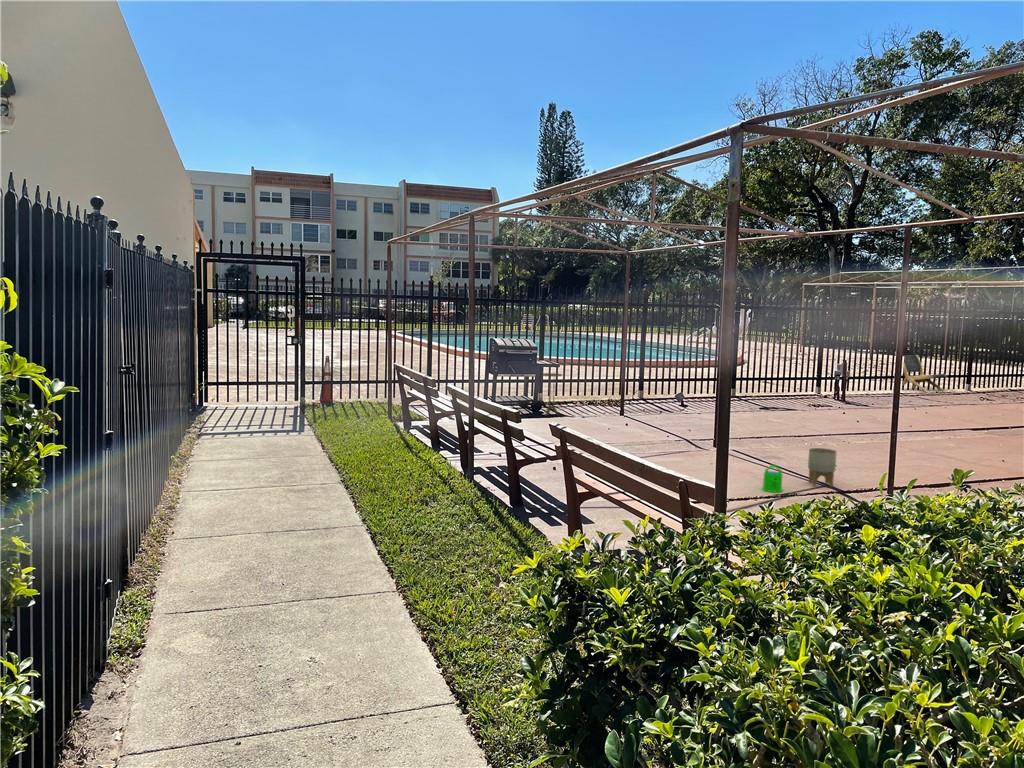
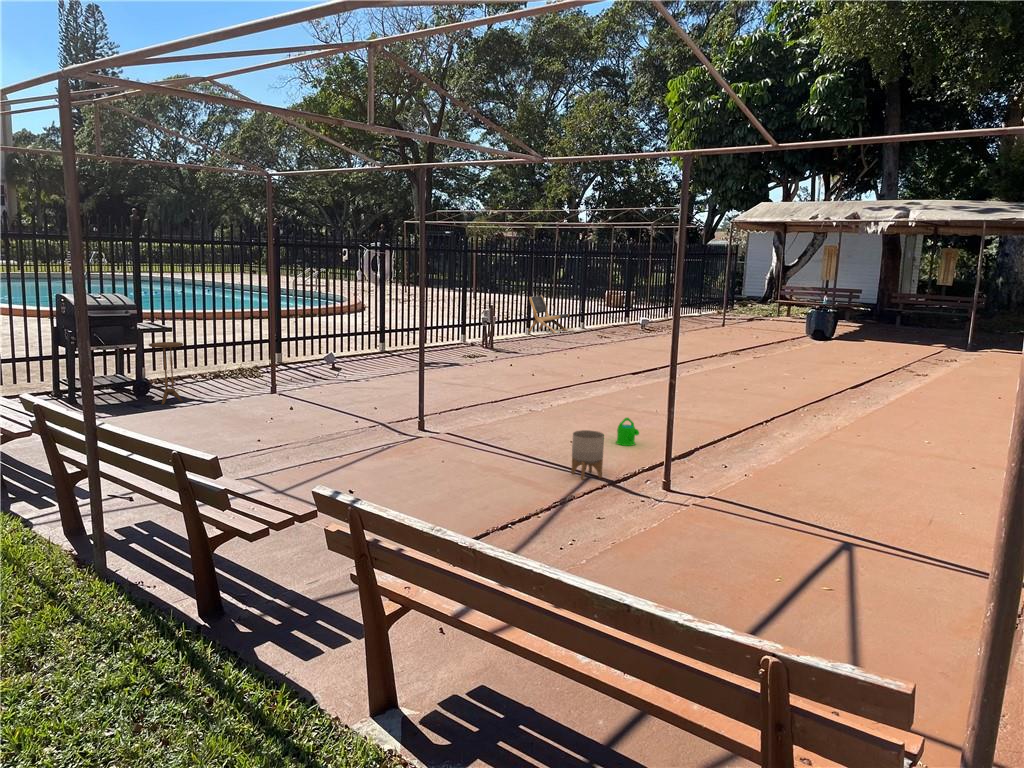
watering can: present [762,464,782,492] -> present [616,418,639,446]

